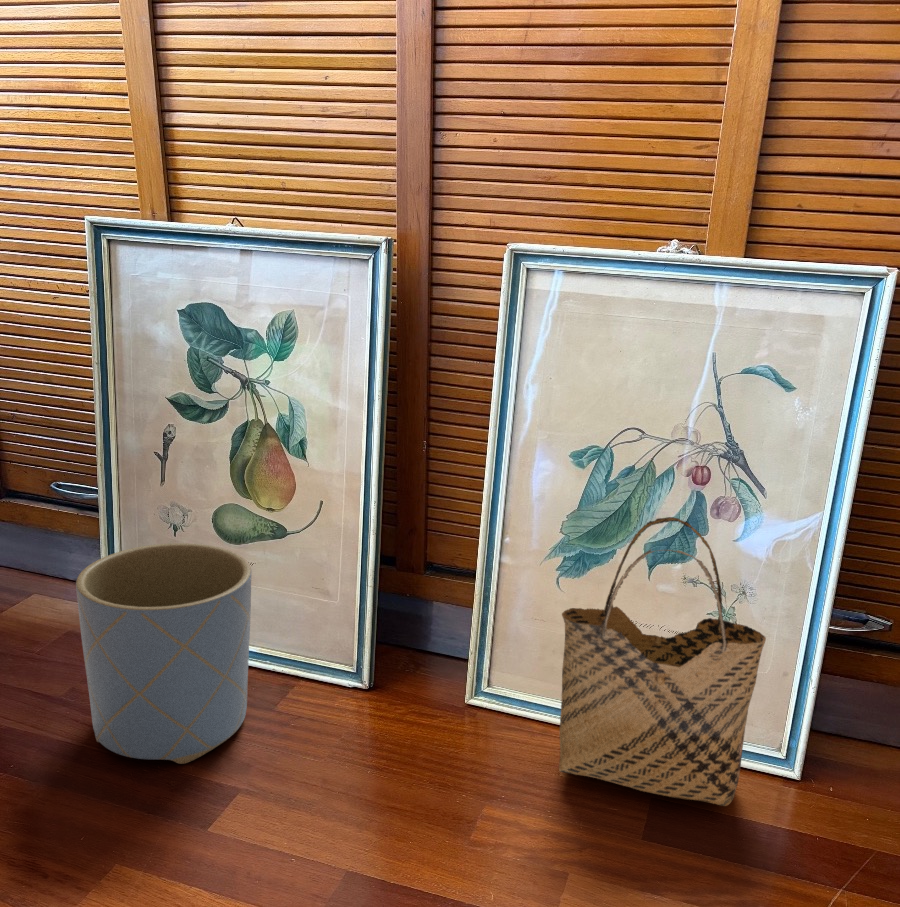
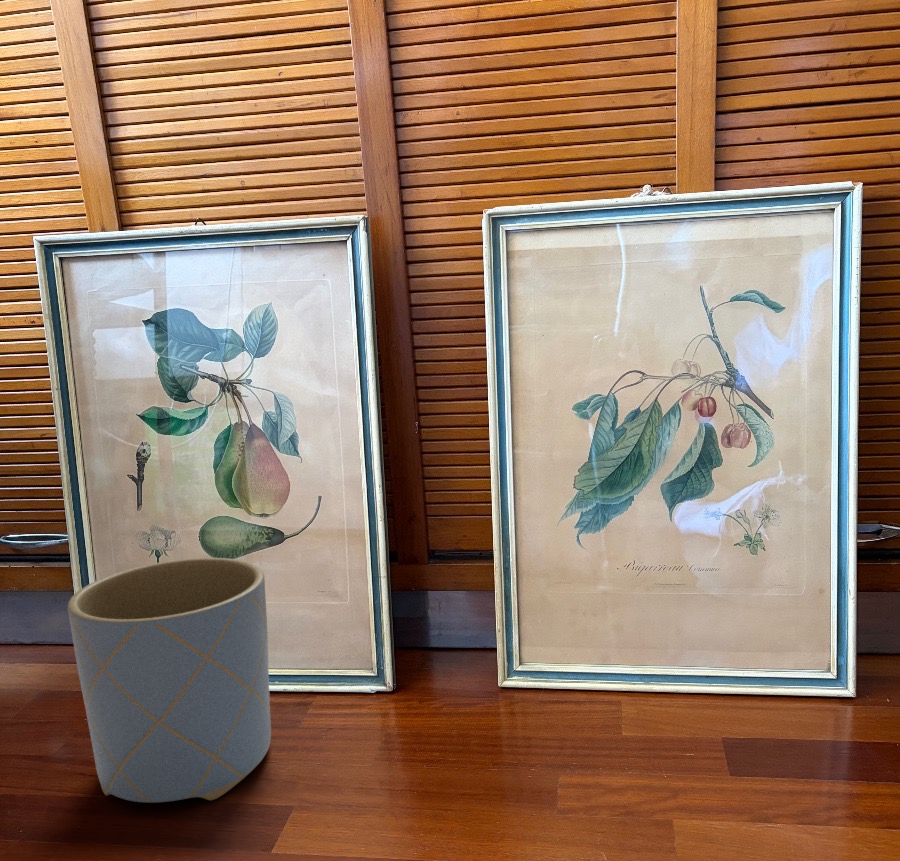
woven basket: present [559,517,766,806] -> none [602,449,808,733]

